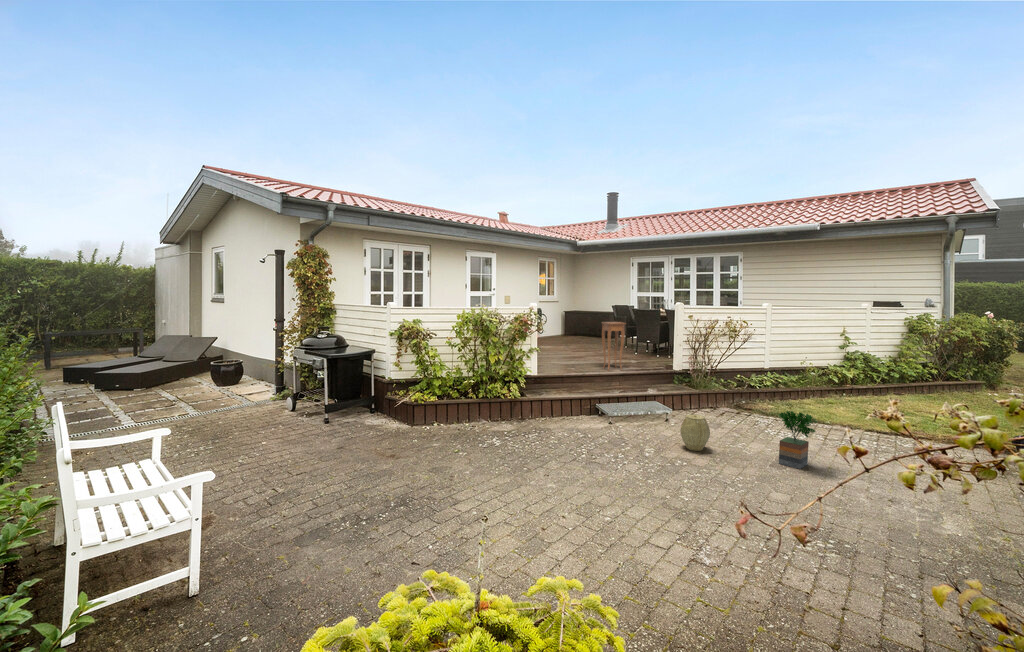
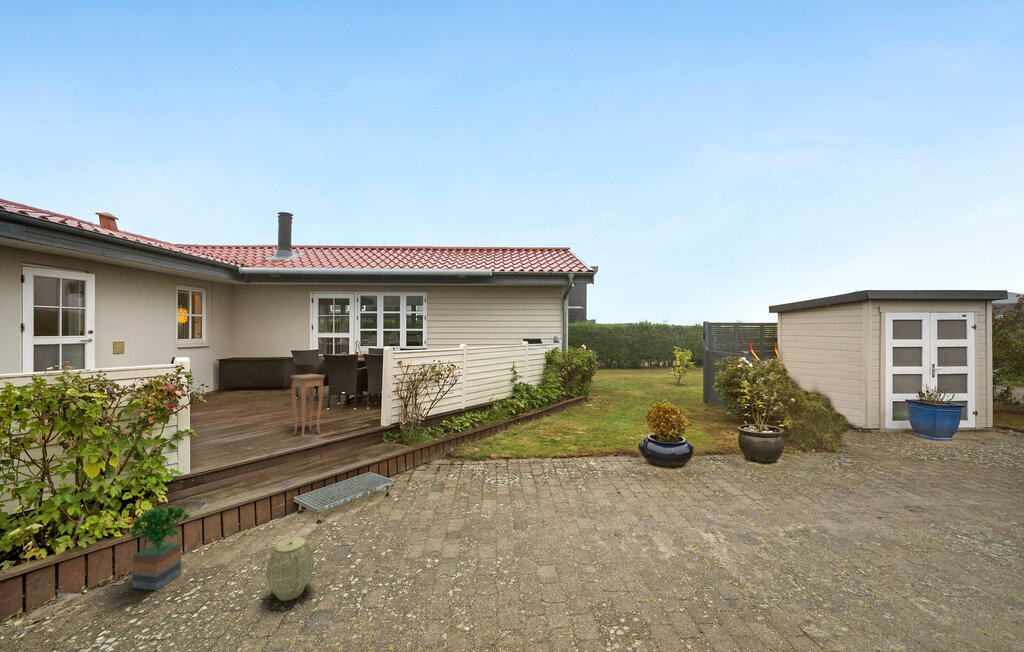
potted tree: present [779,411,817,469] -> present [130,507,191,590]
woven basket: present [680,415,710,451] -> present [266,537,314,601]

